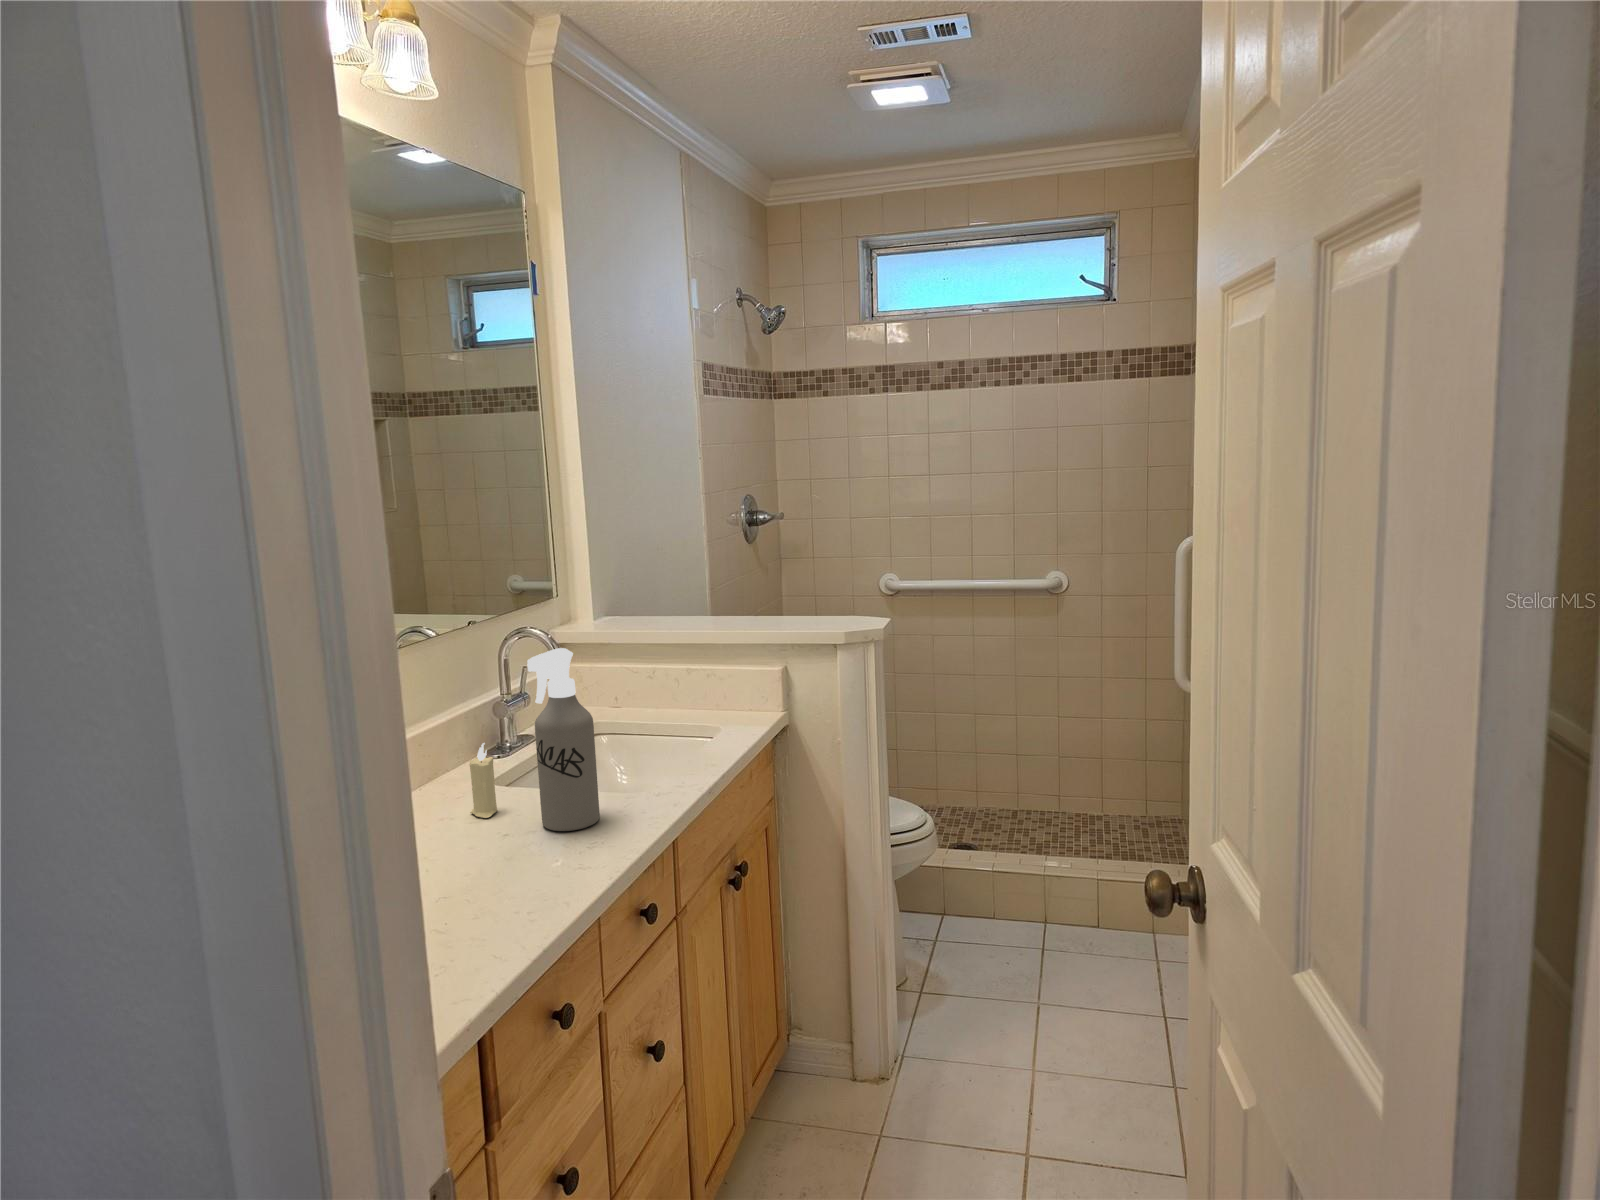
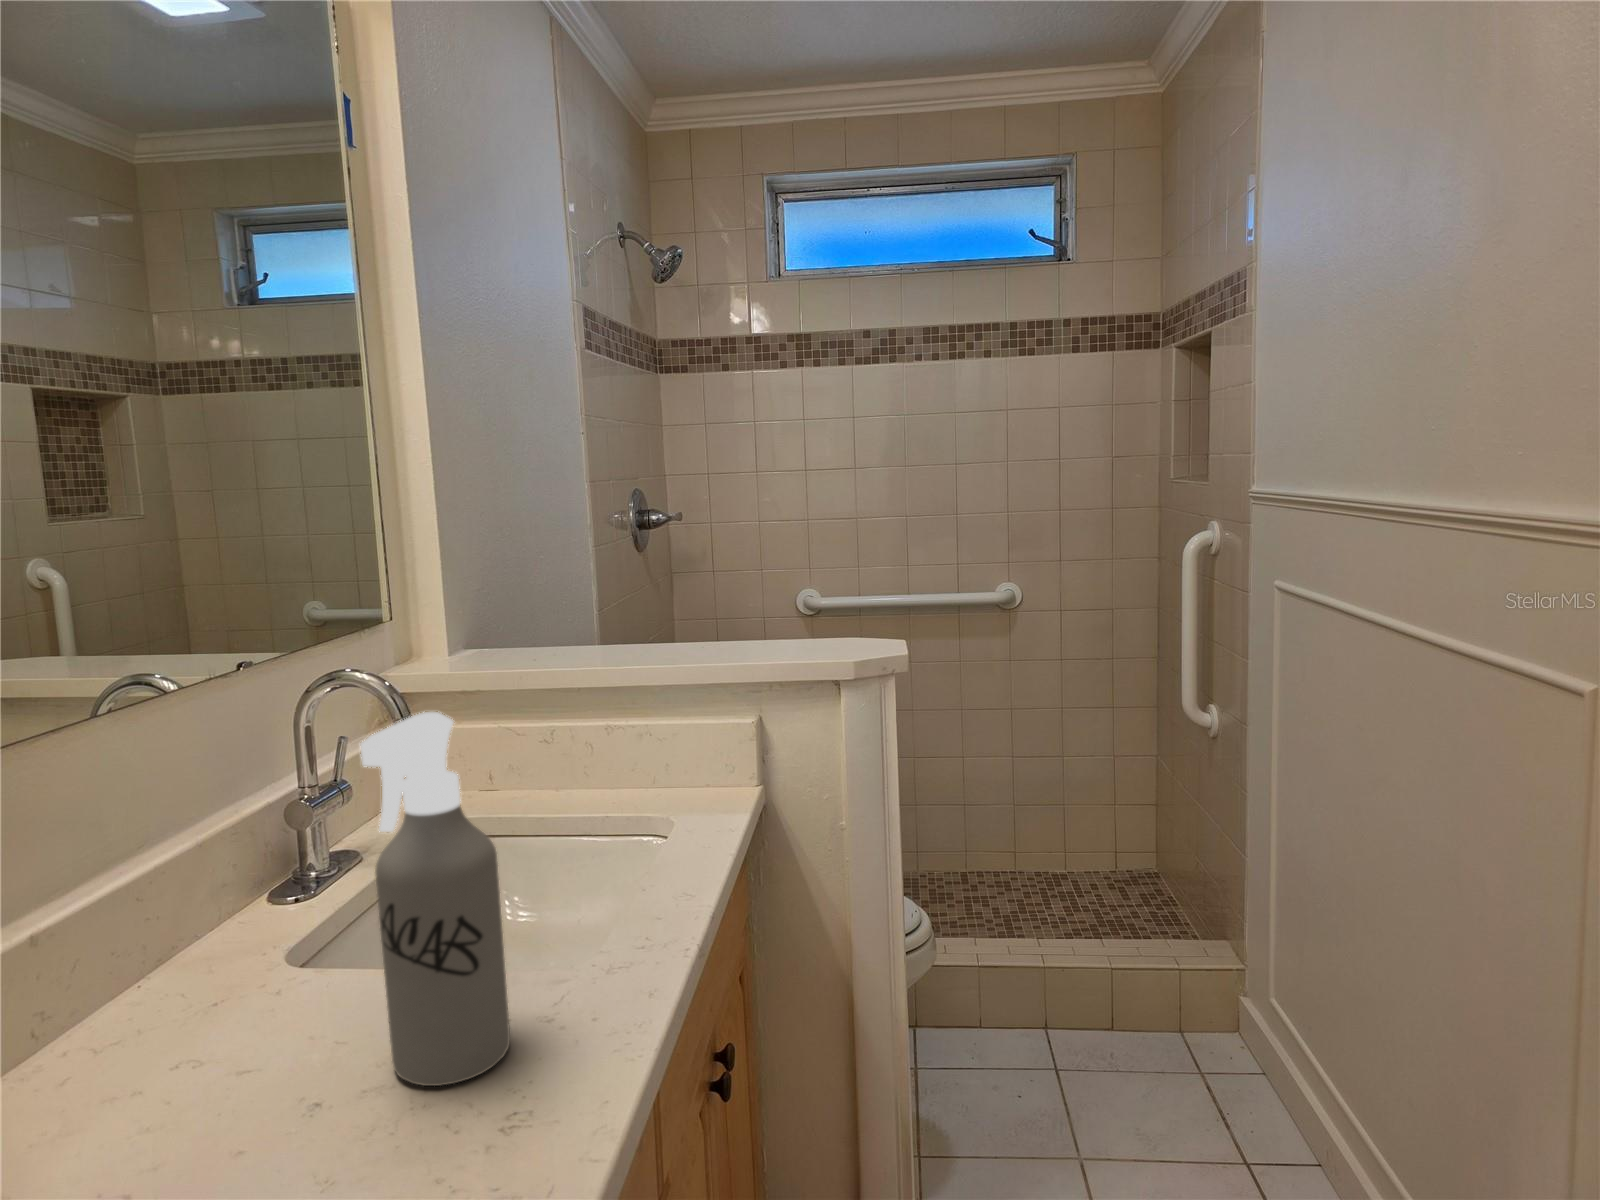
candle: present [470,743,497,818] -> none [236,904,296,1056]

